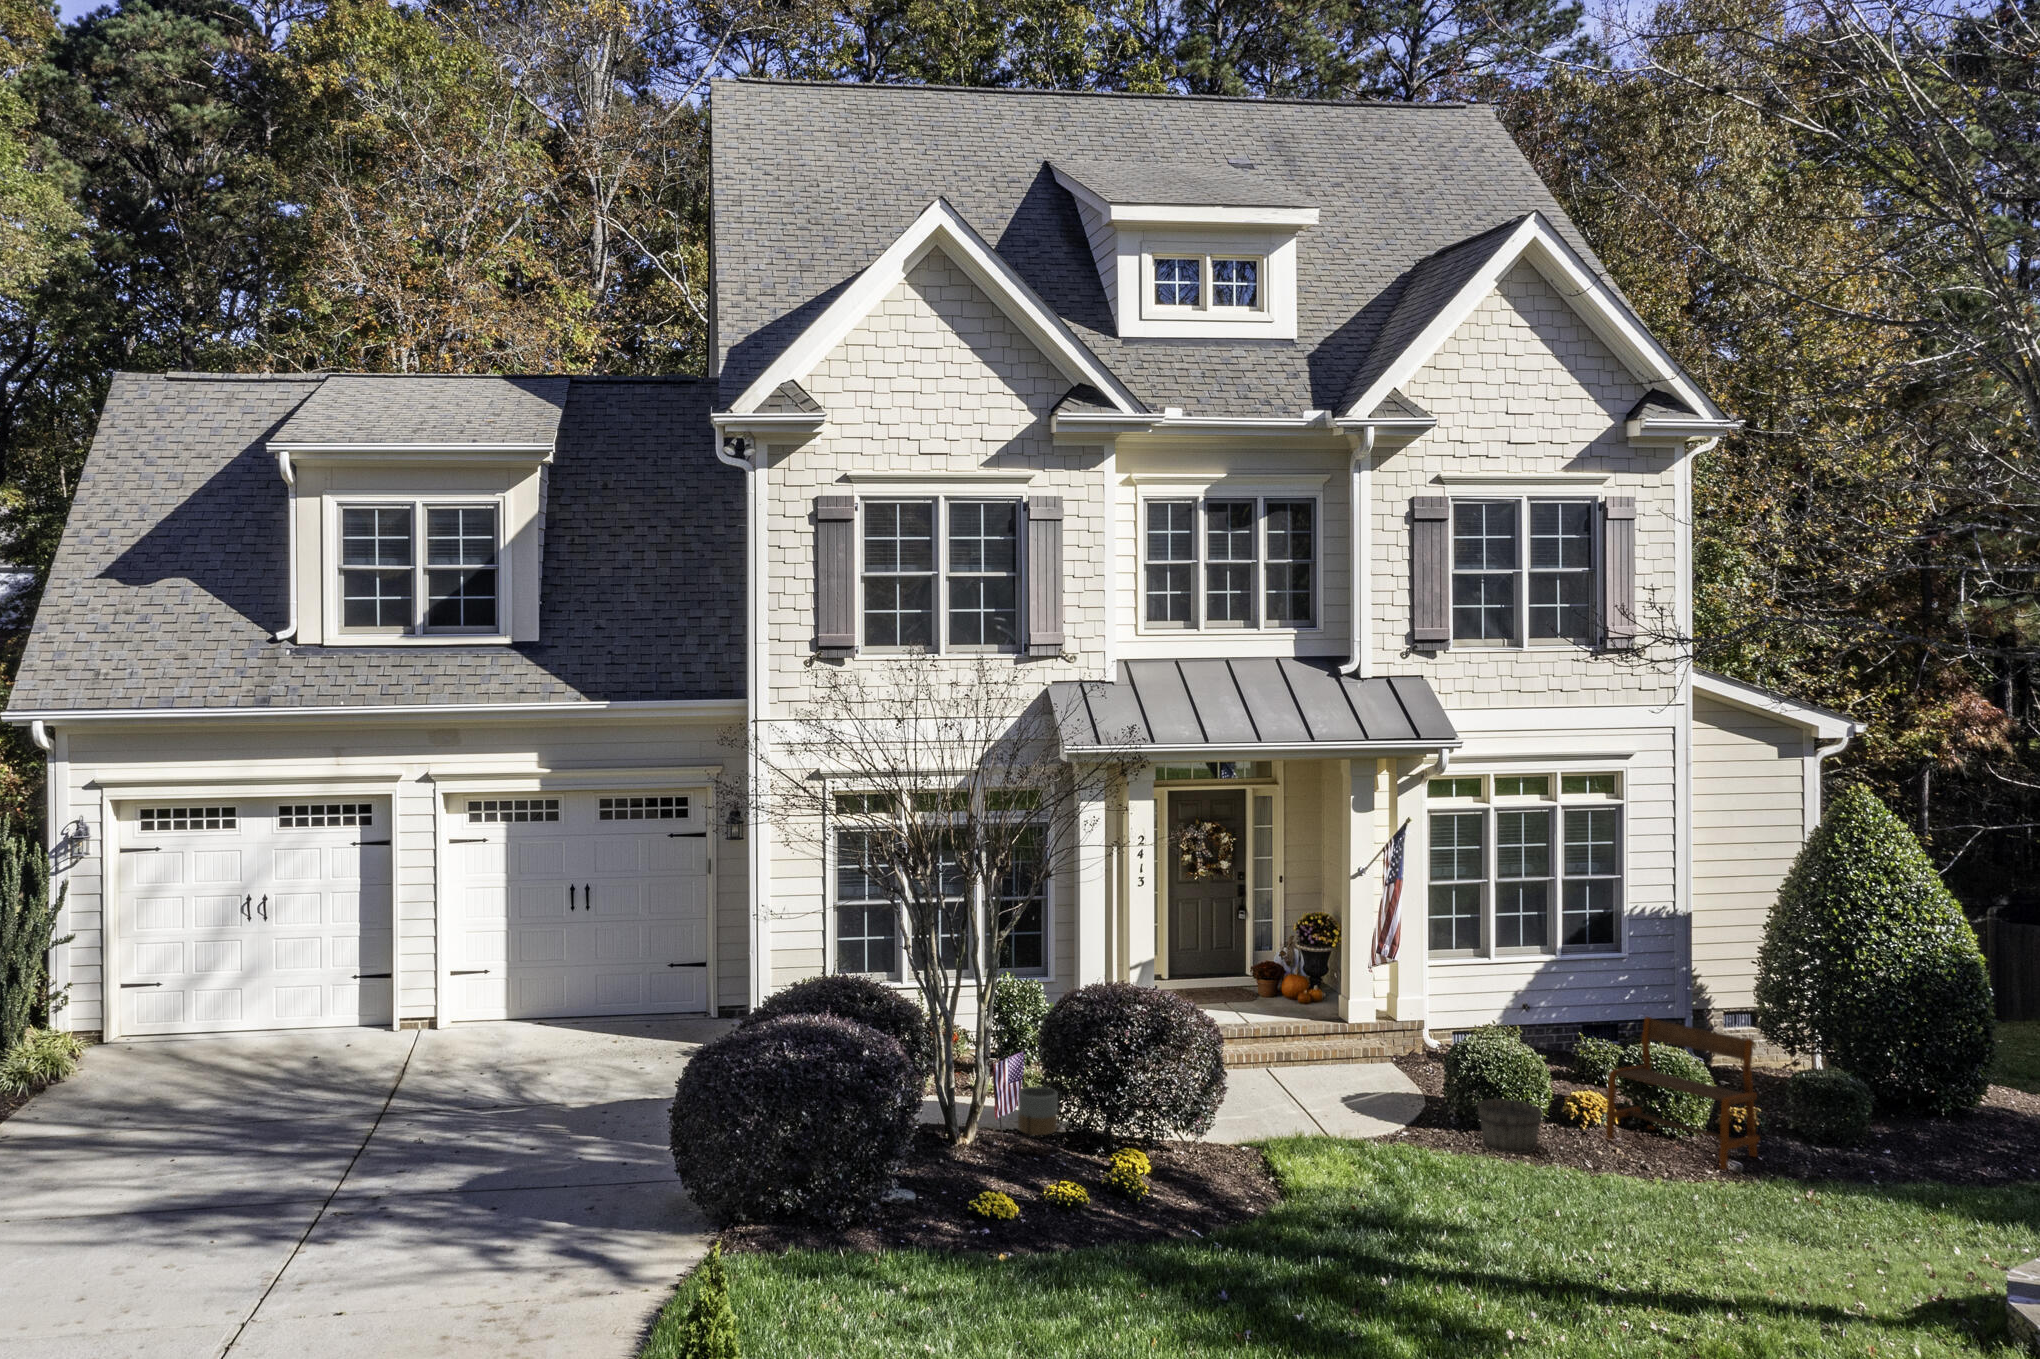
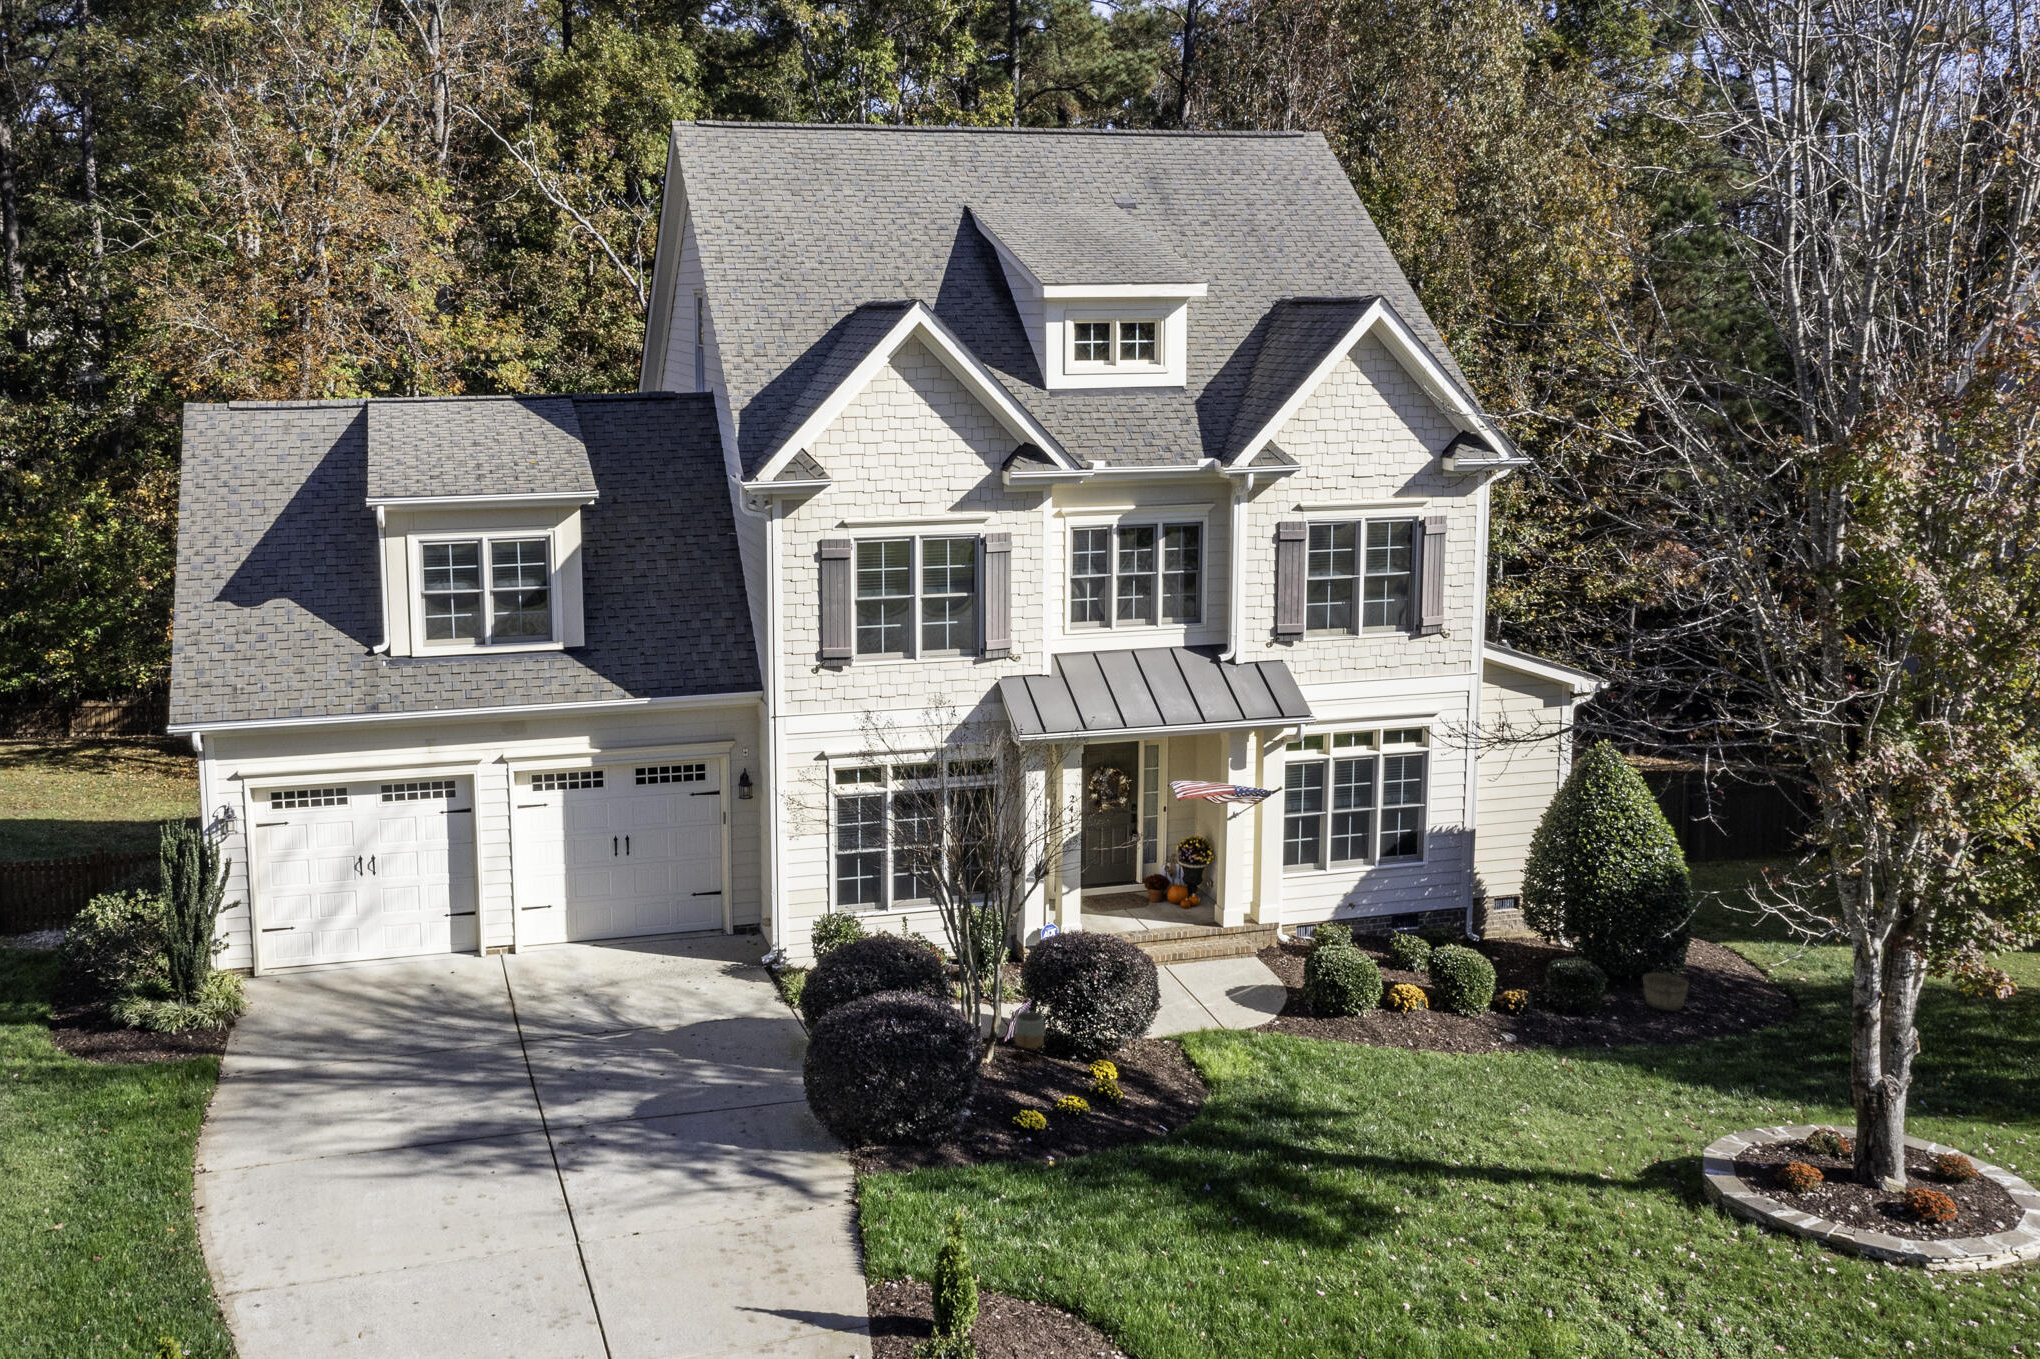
bench: present [1606,1016,1760,1170] -> none [1420,932,1529,1047]
wooden bucket: present [1477,1097,1542,1153] -> present [1643,972,1689,1011]

